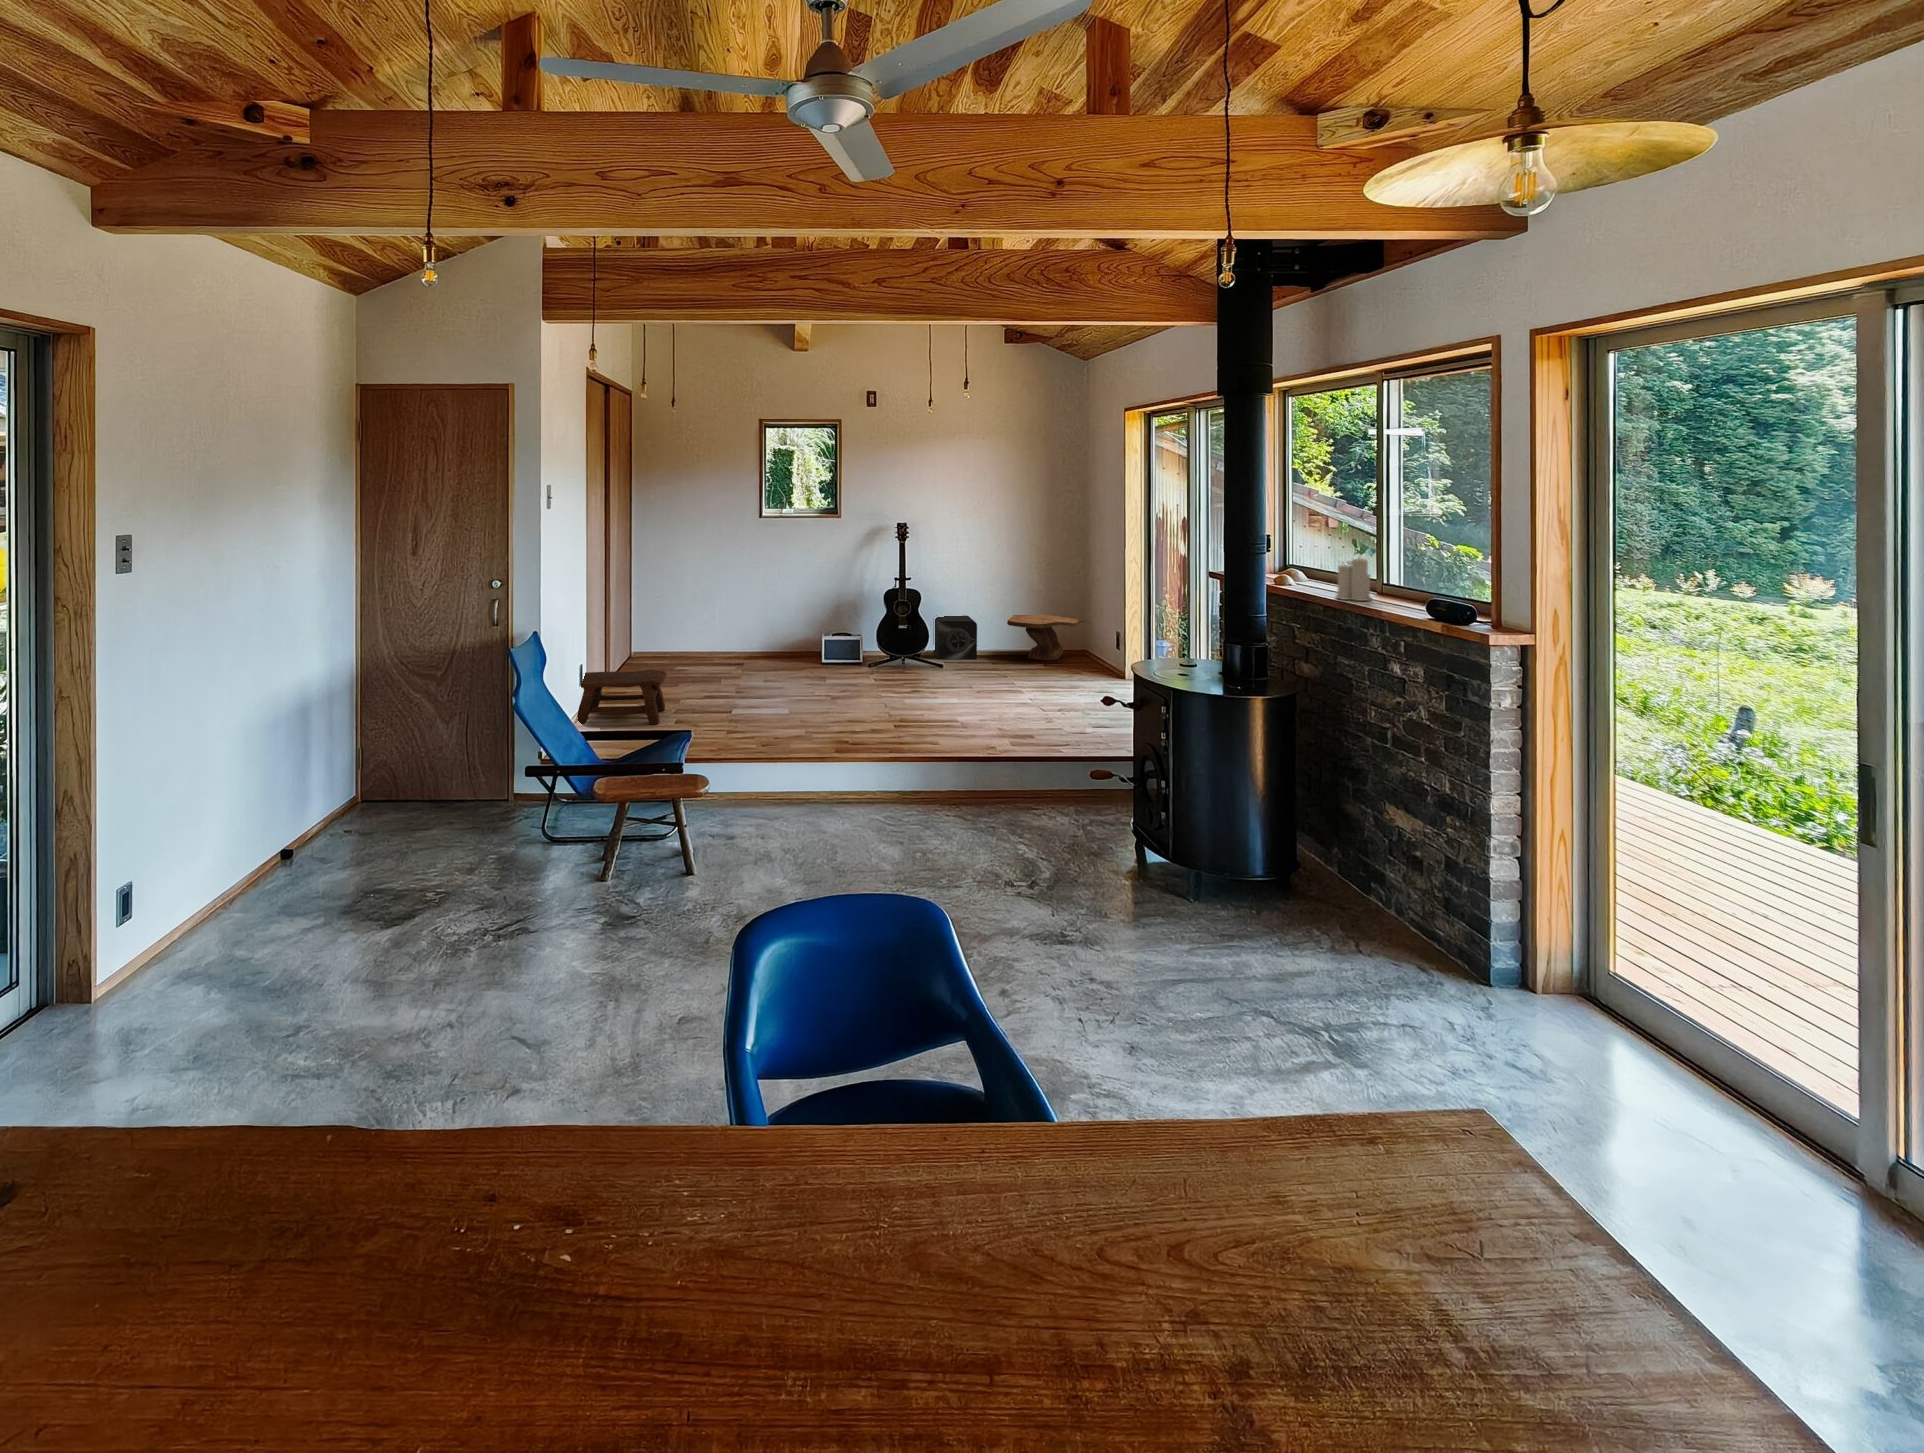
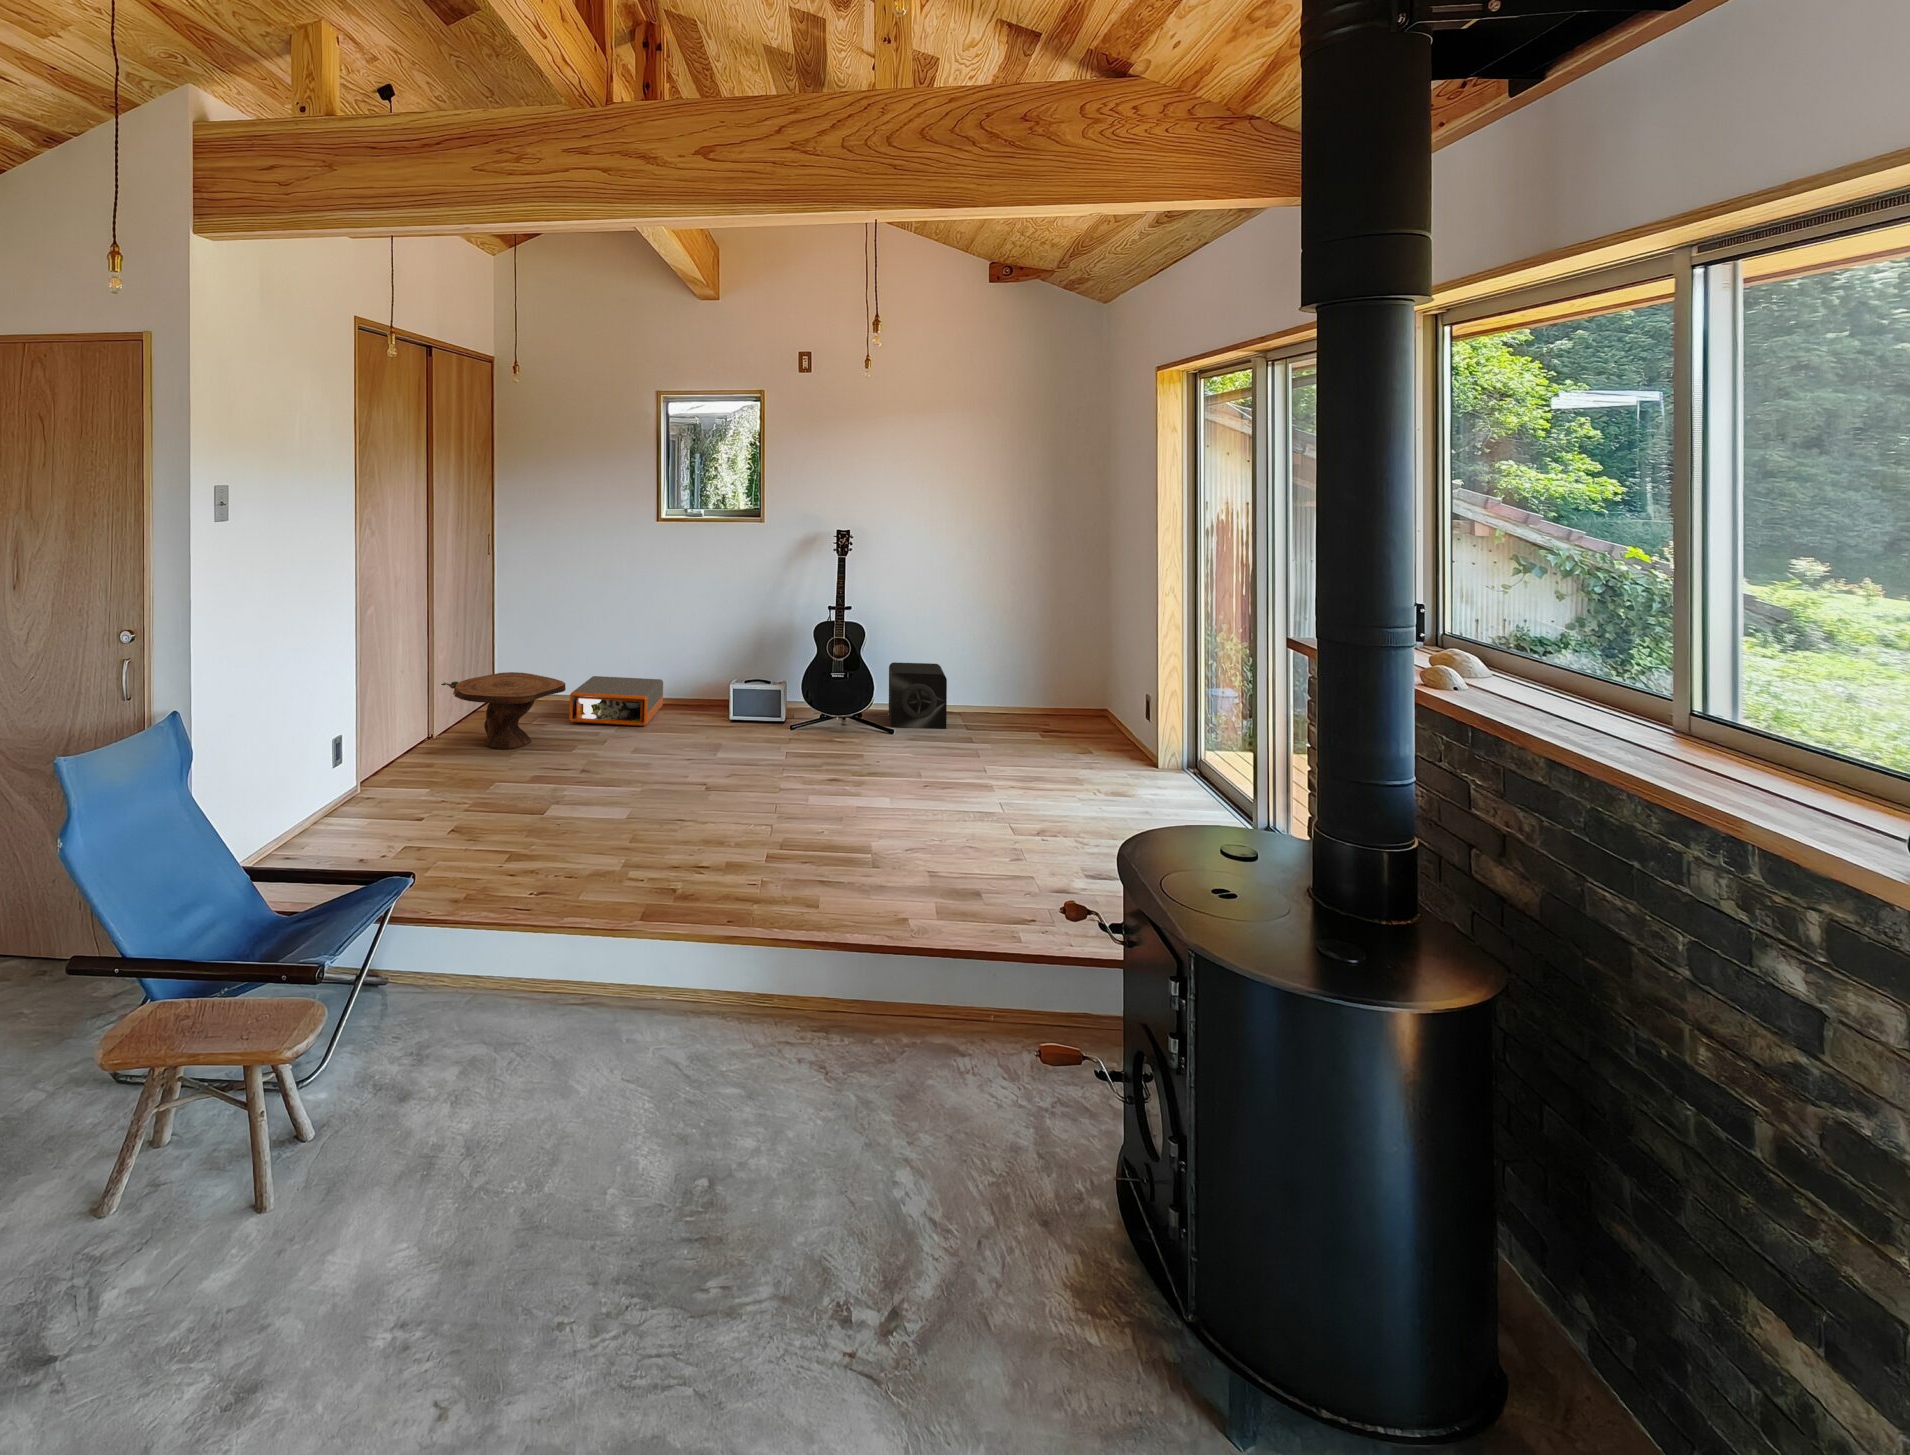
candle: present [1336,559,1372,601] -> none [1545,635,1632,732]
side table: present [1007,615,1085,660] -> present [441,672,566,749]
storage box: none [709,630,770,663] -> present [569,676,663,726]
stool: present [577,670,667,724] -> none [302,751,453,840]

